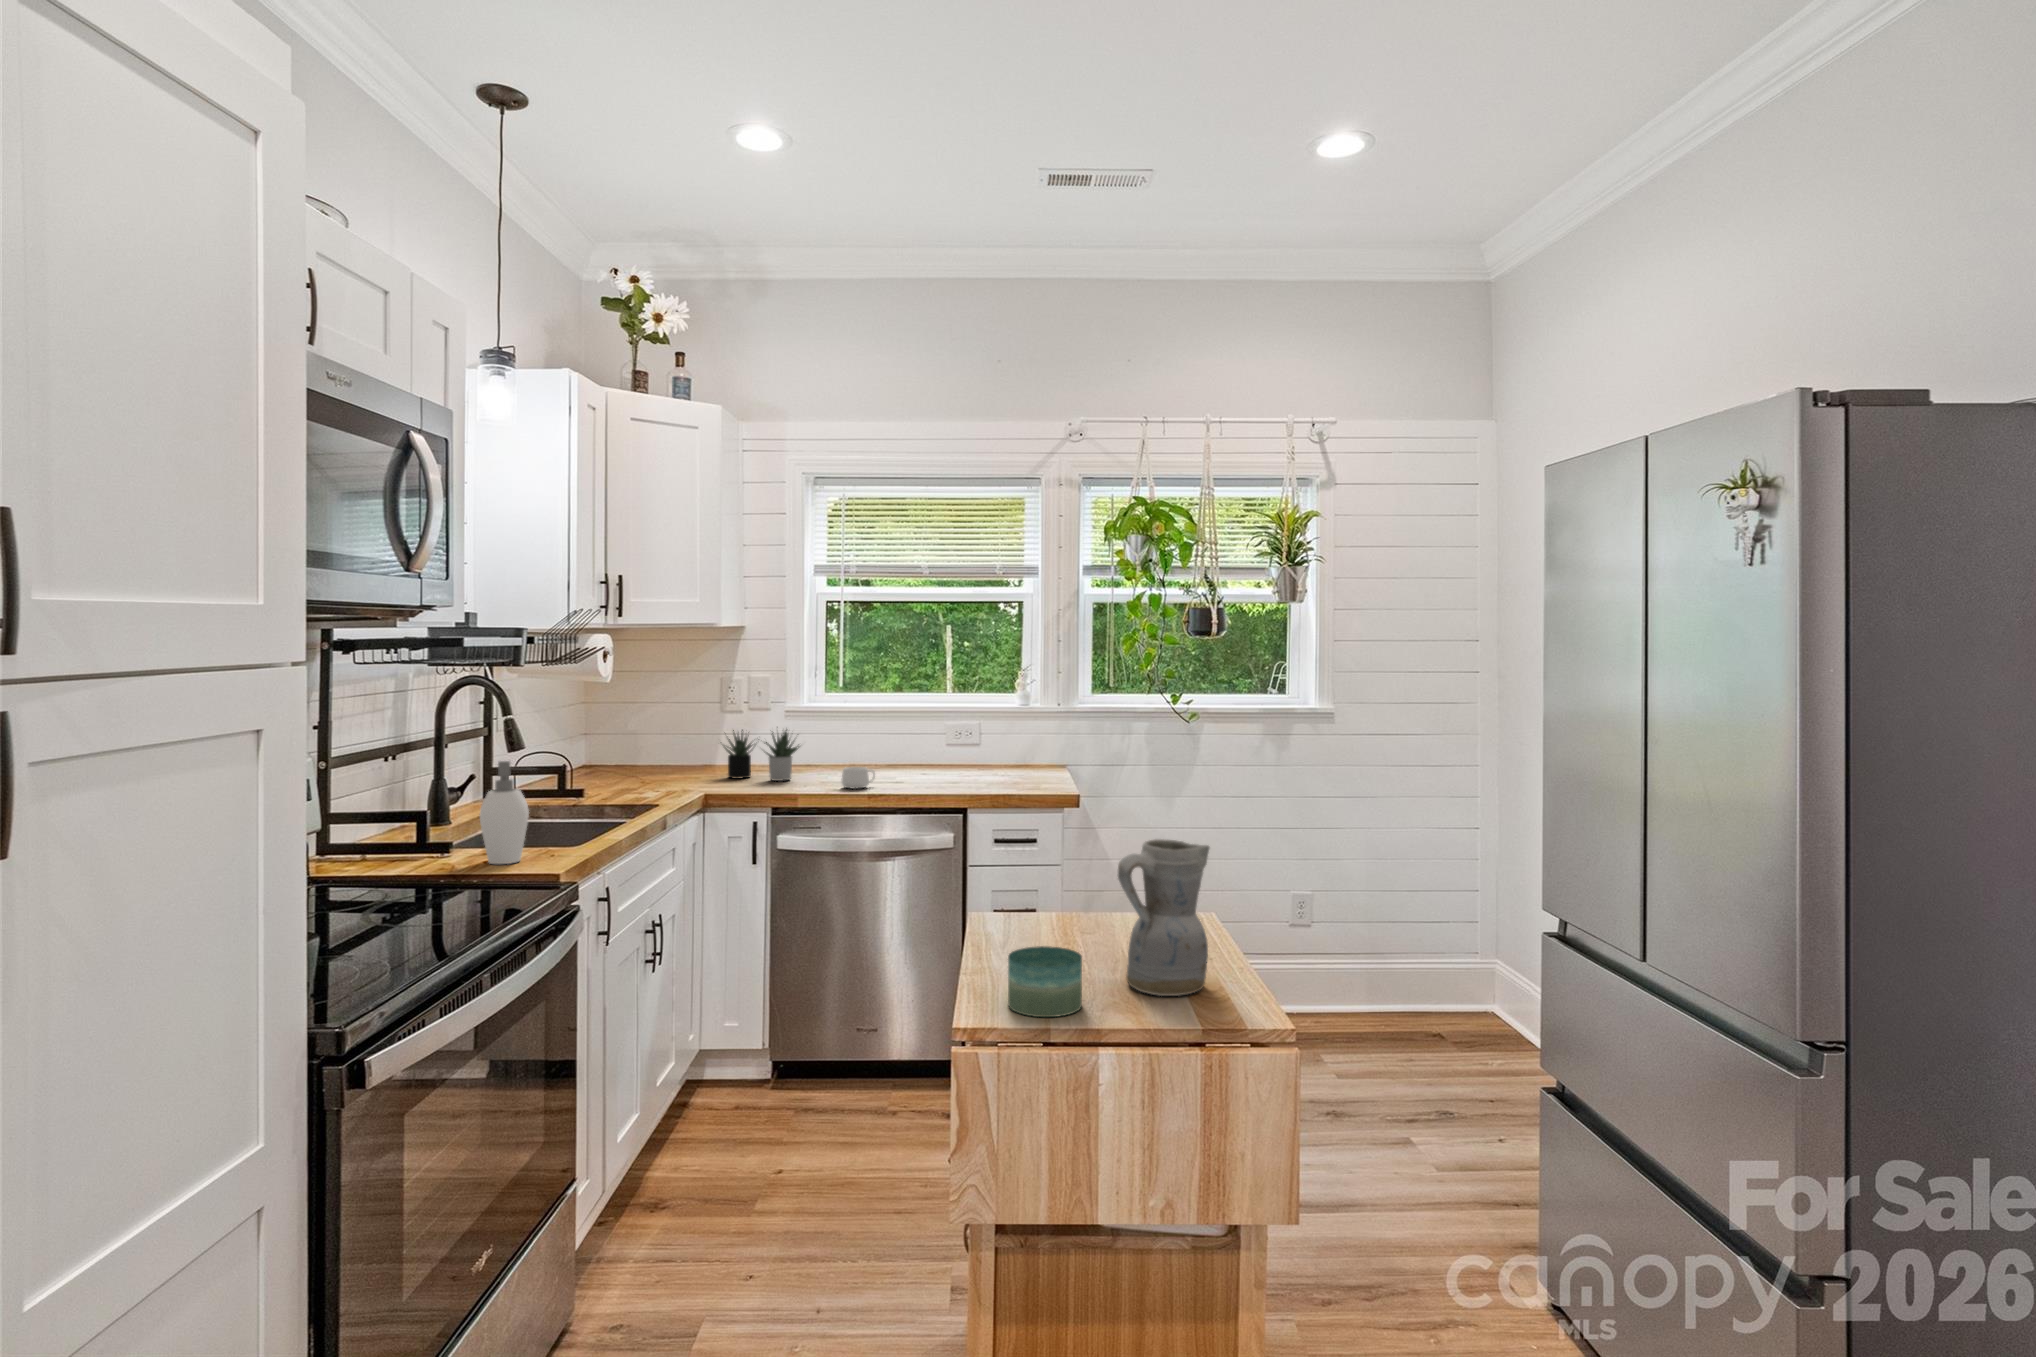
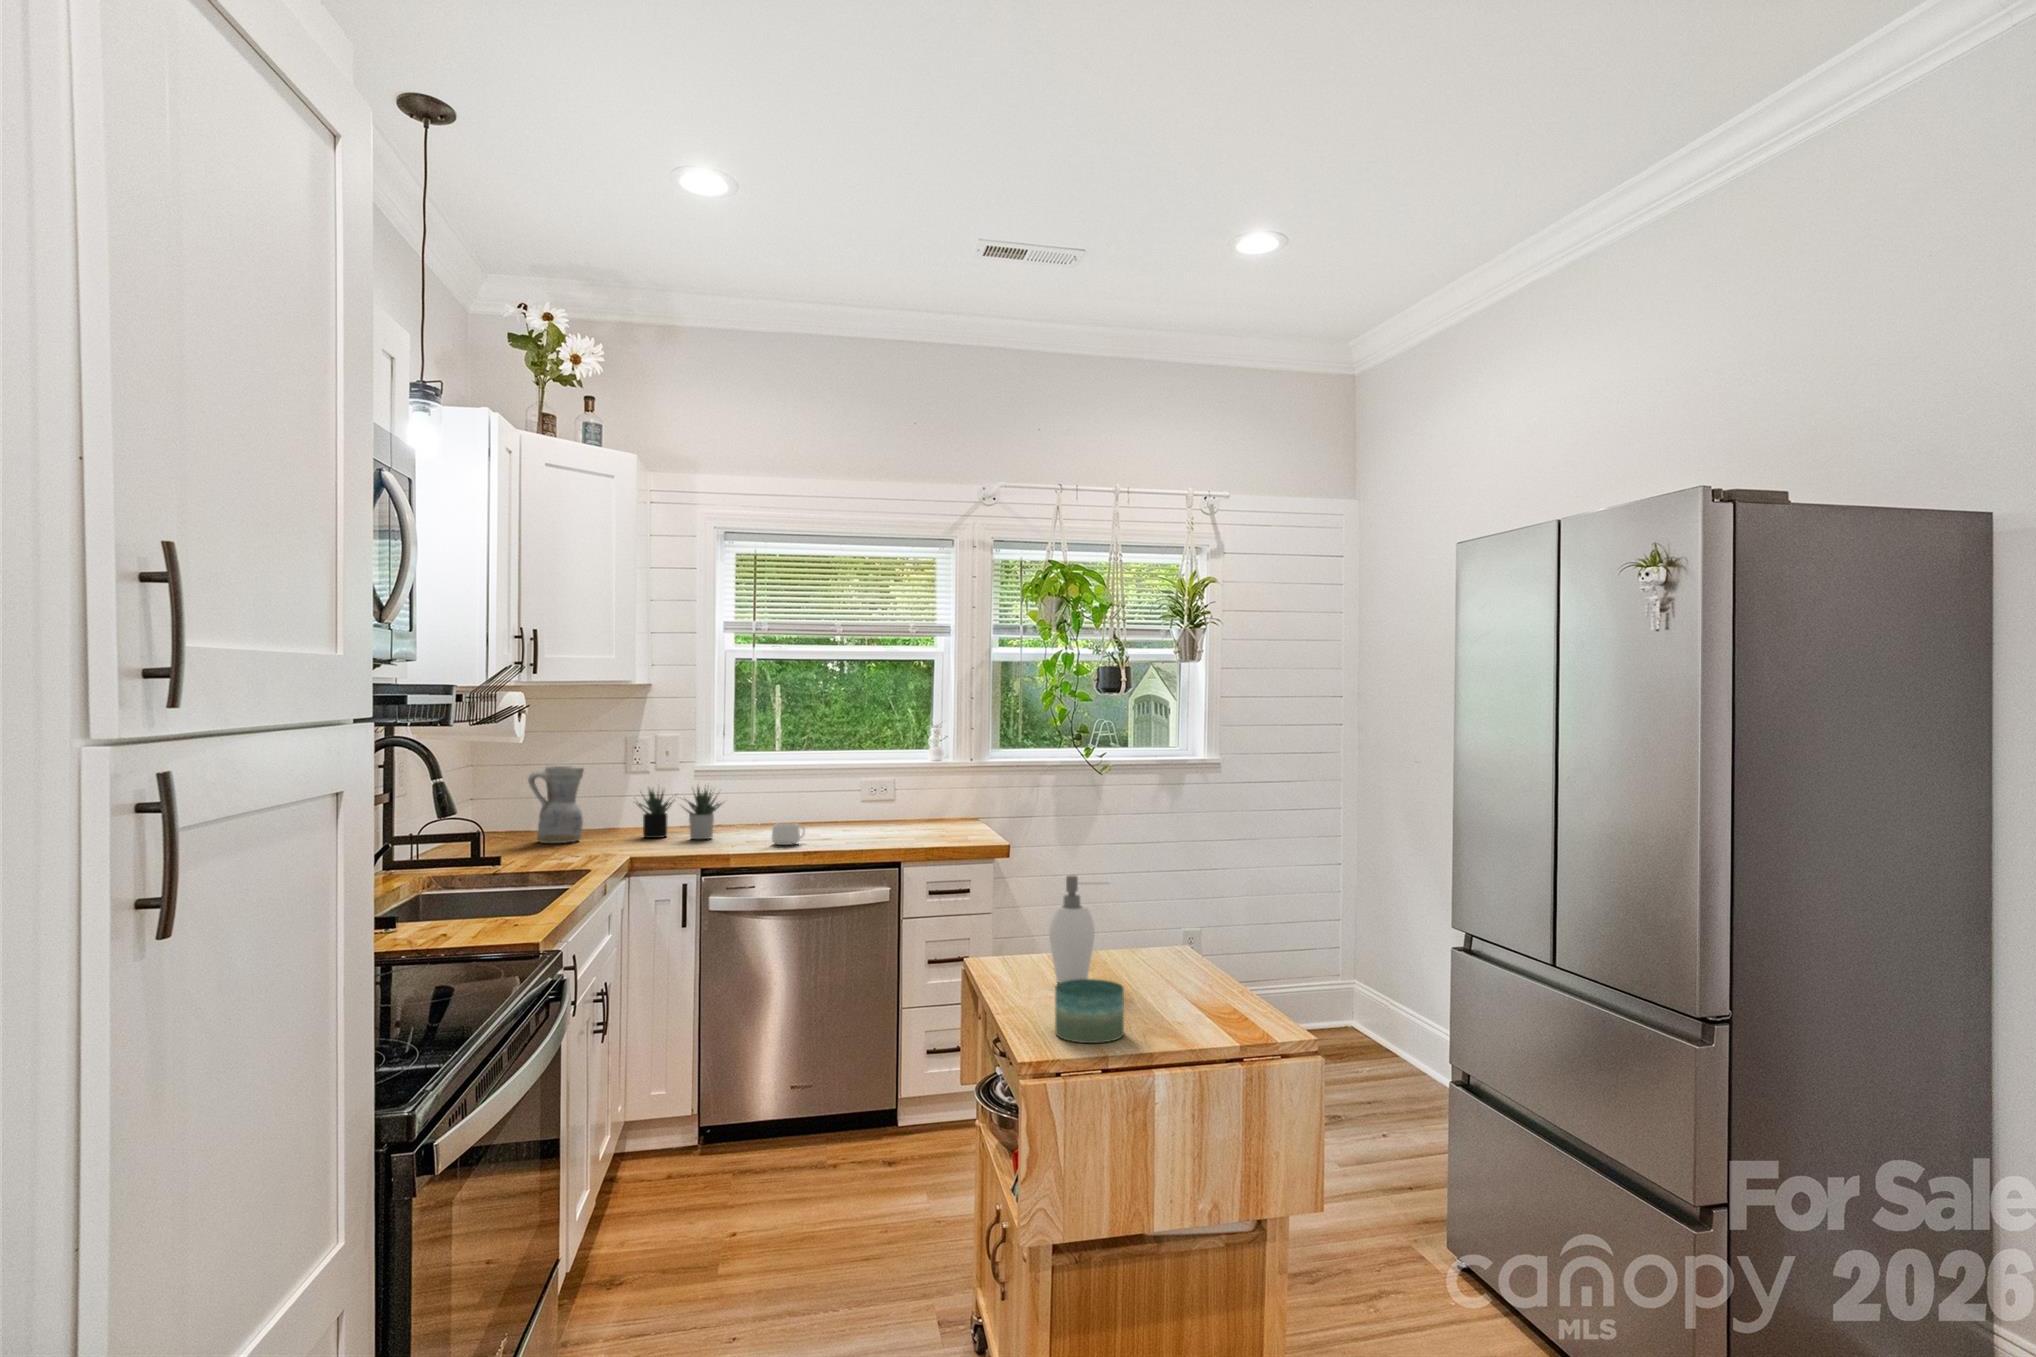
soap dispenser: present [479,761,534,864] -> present [1049,875,1095,983]
ceramic pitcher: present [1118,839,1210,996] -> present [528,766,584,843]

